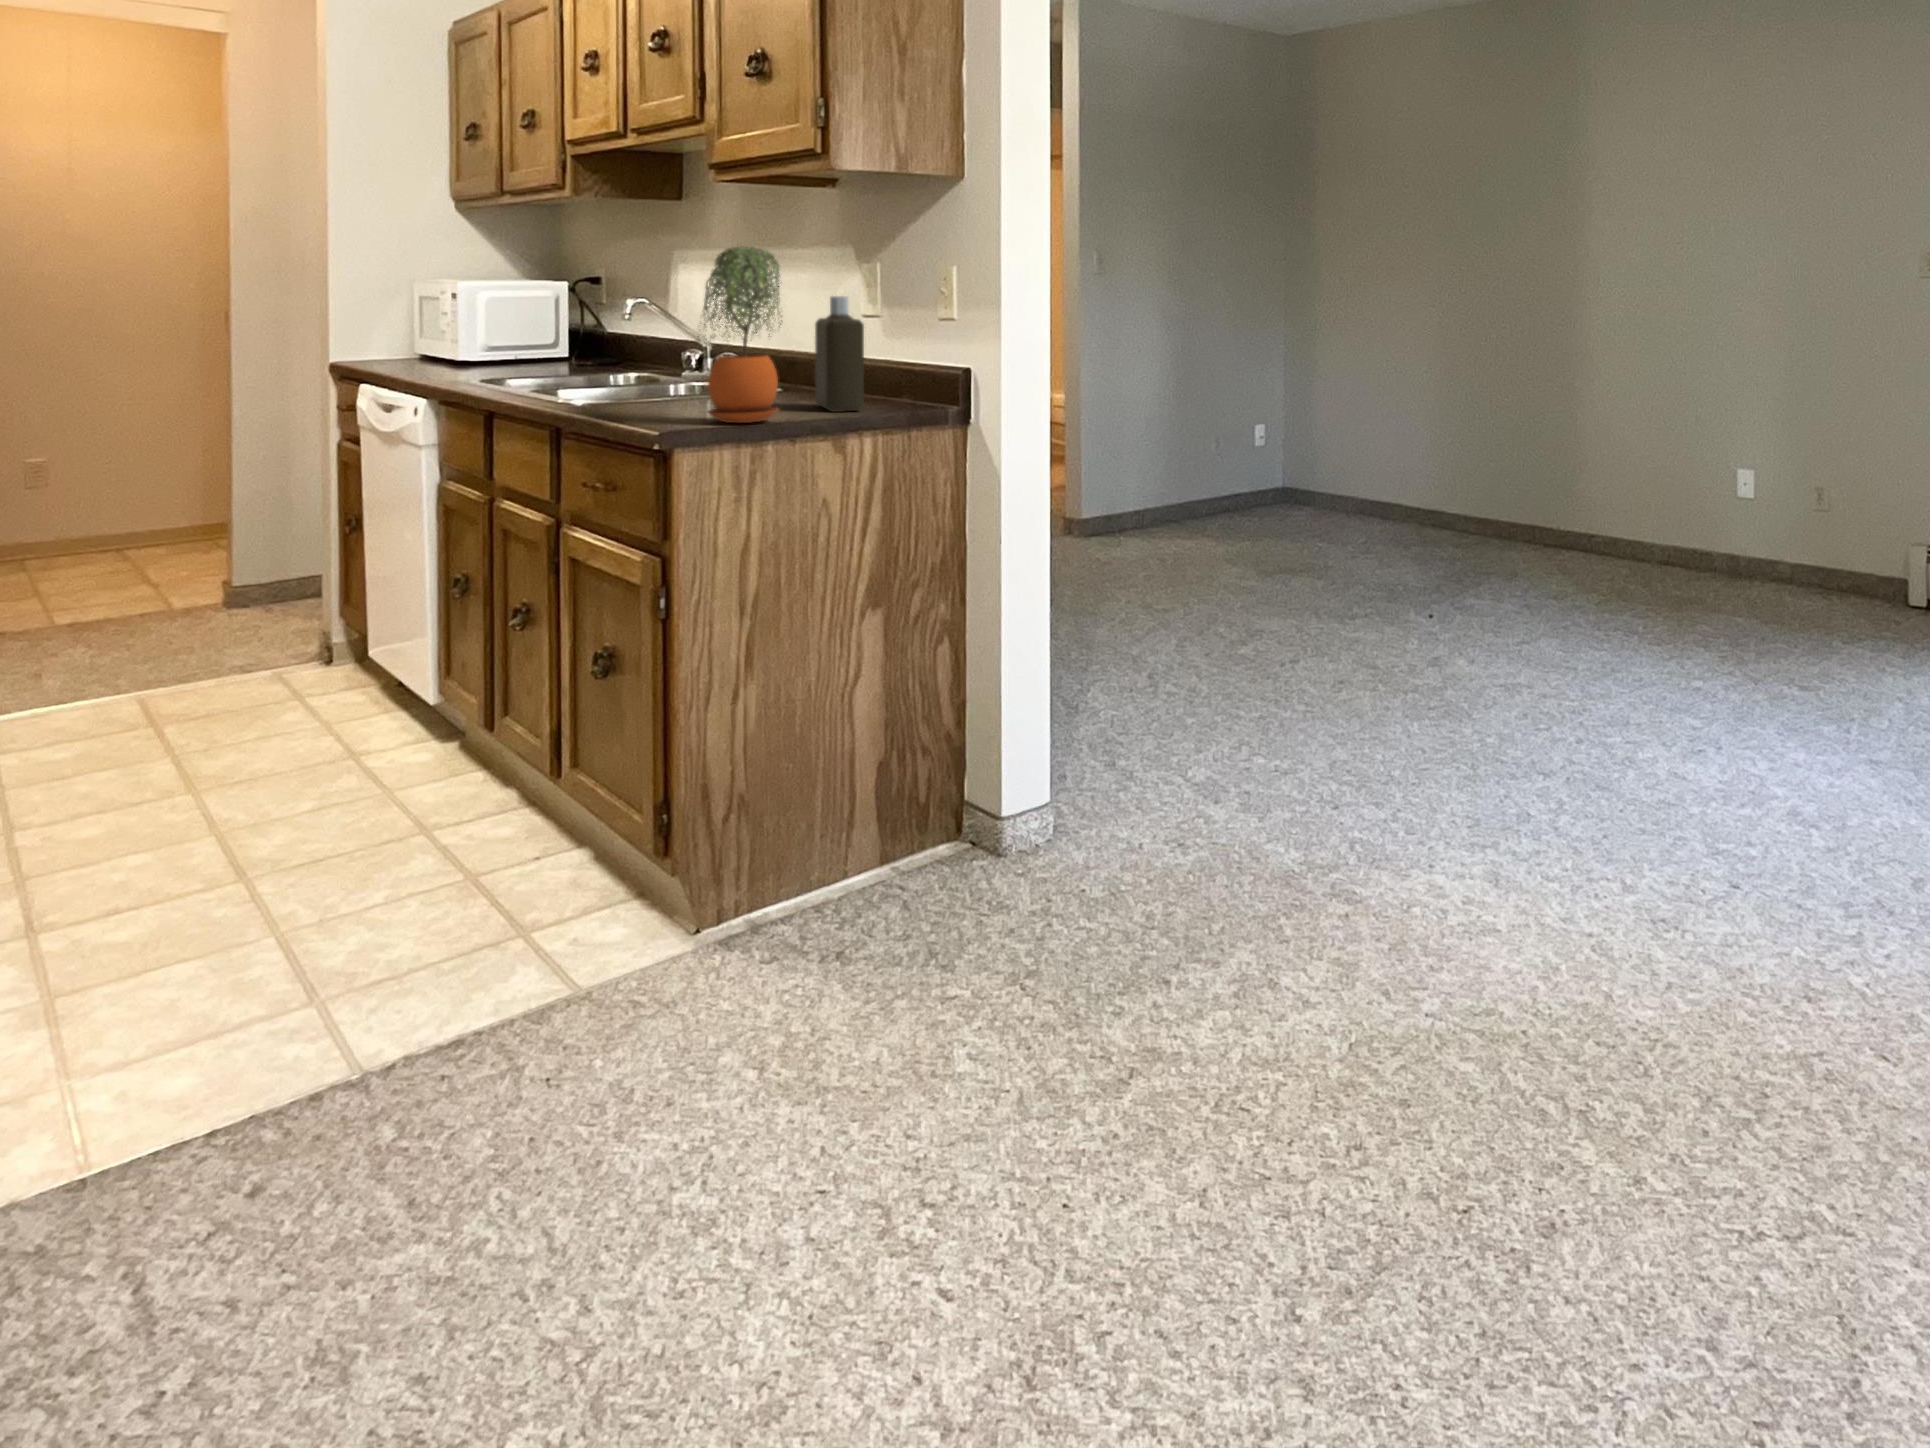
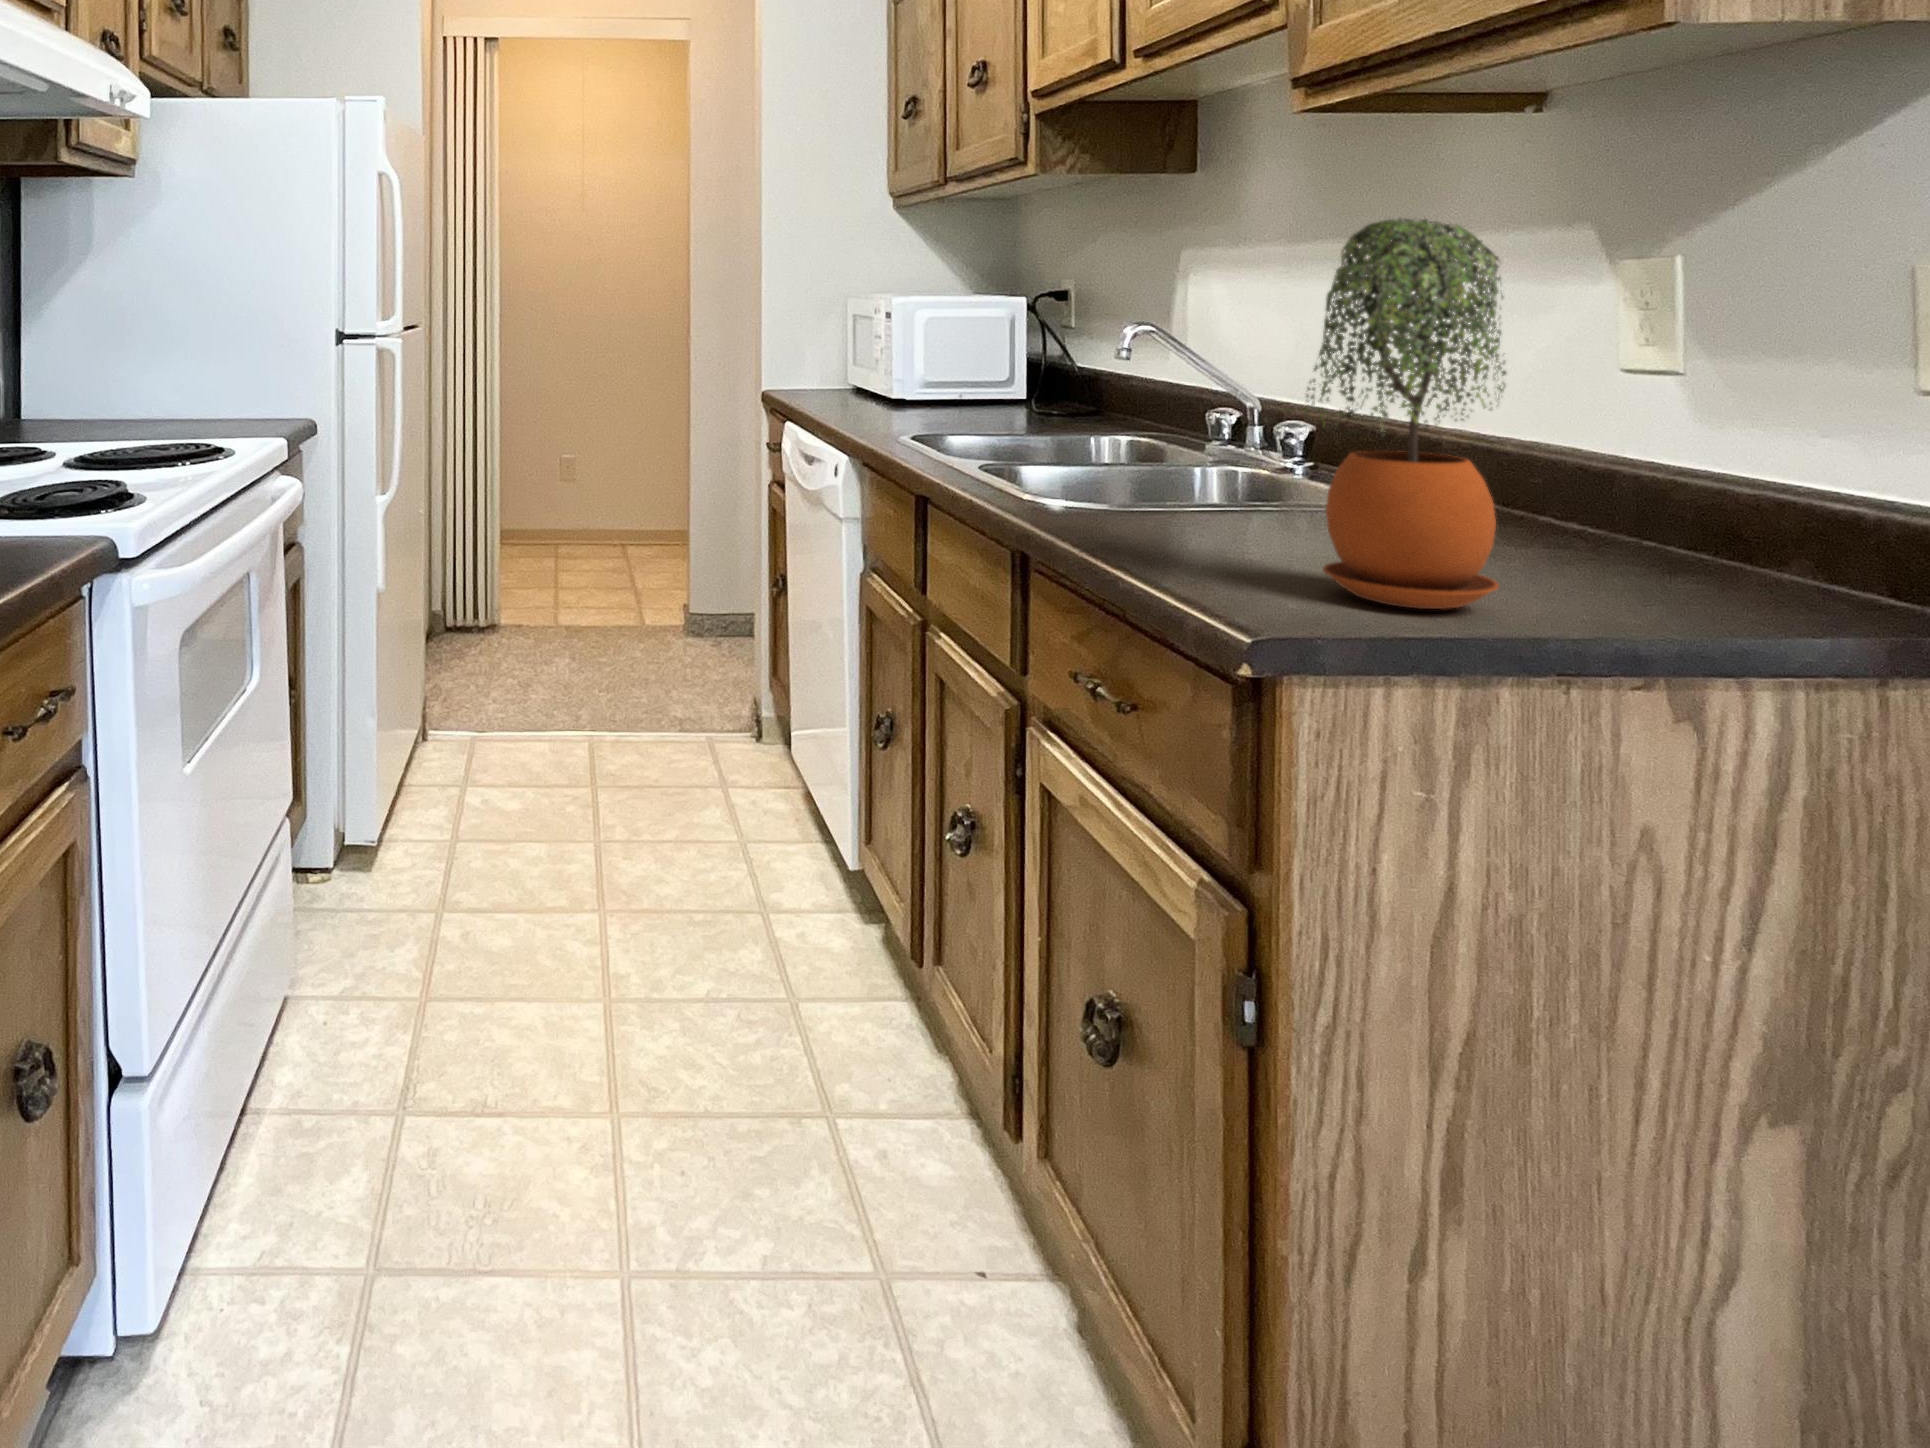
bottle: present [815,296,864,412] -> none [1531,327,1681,590]

